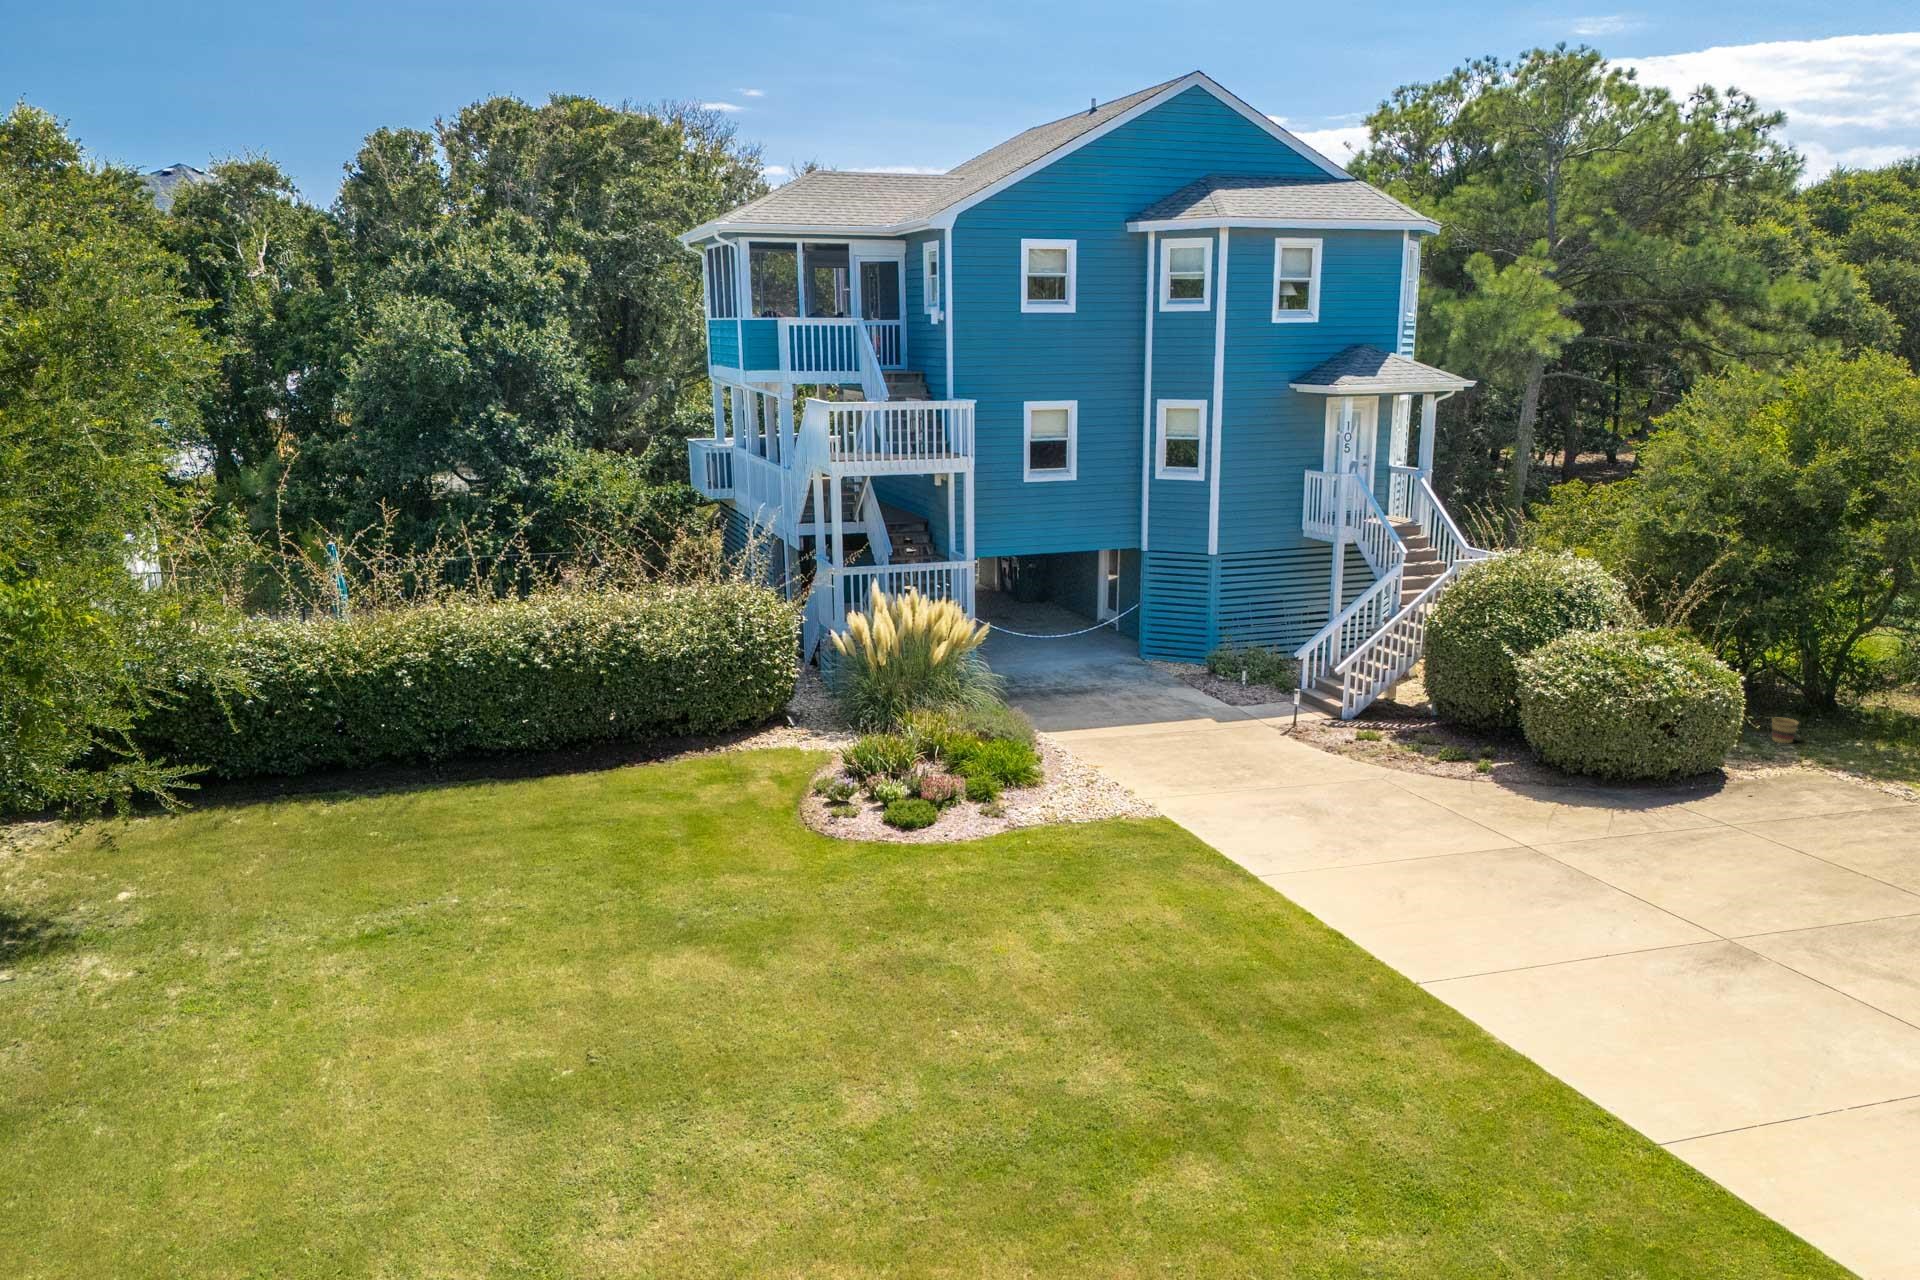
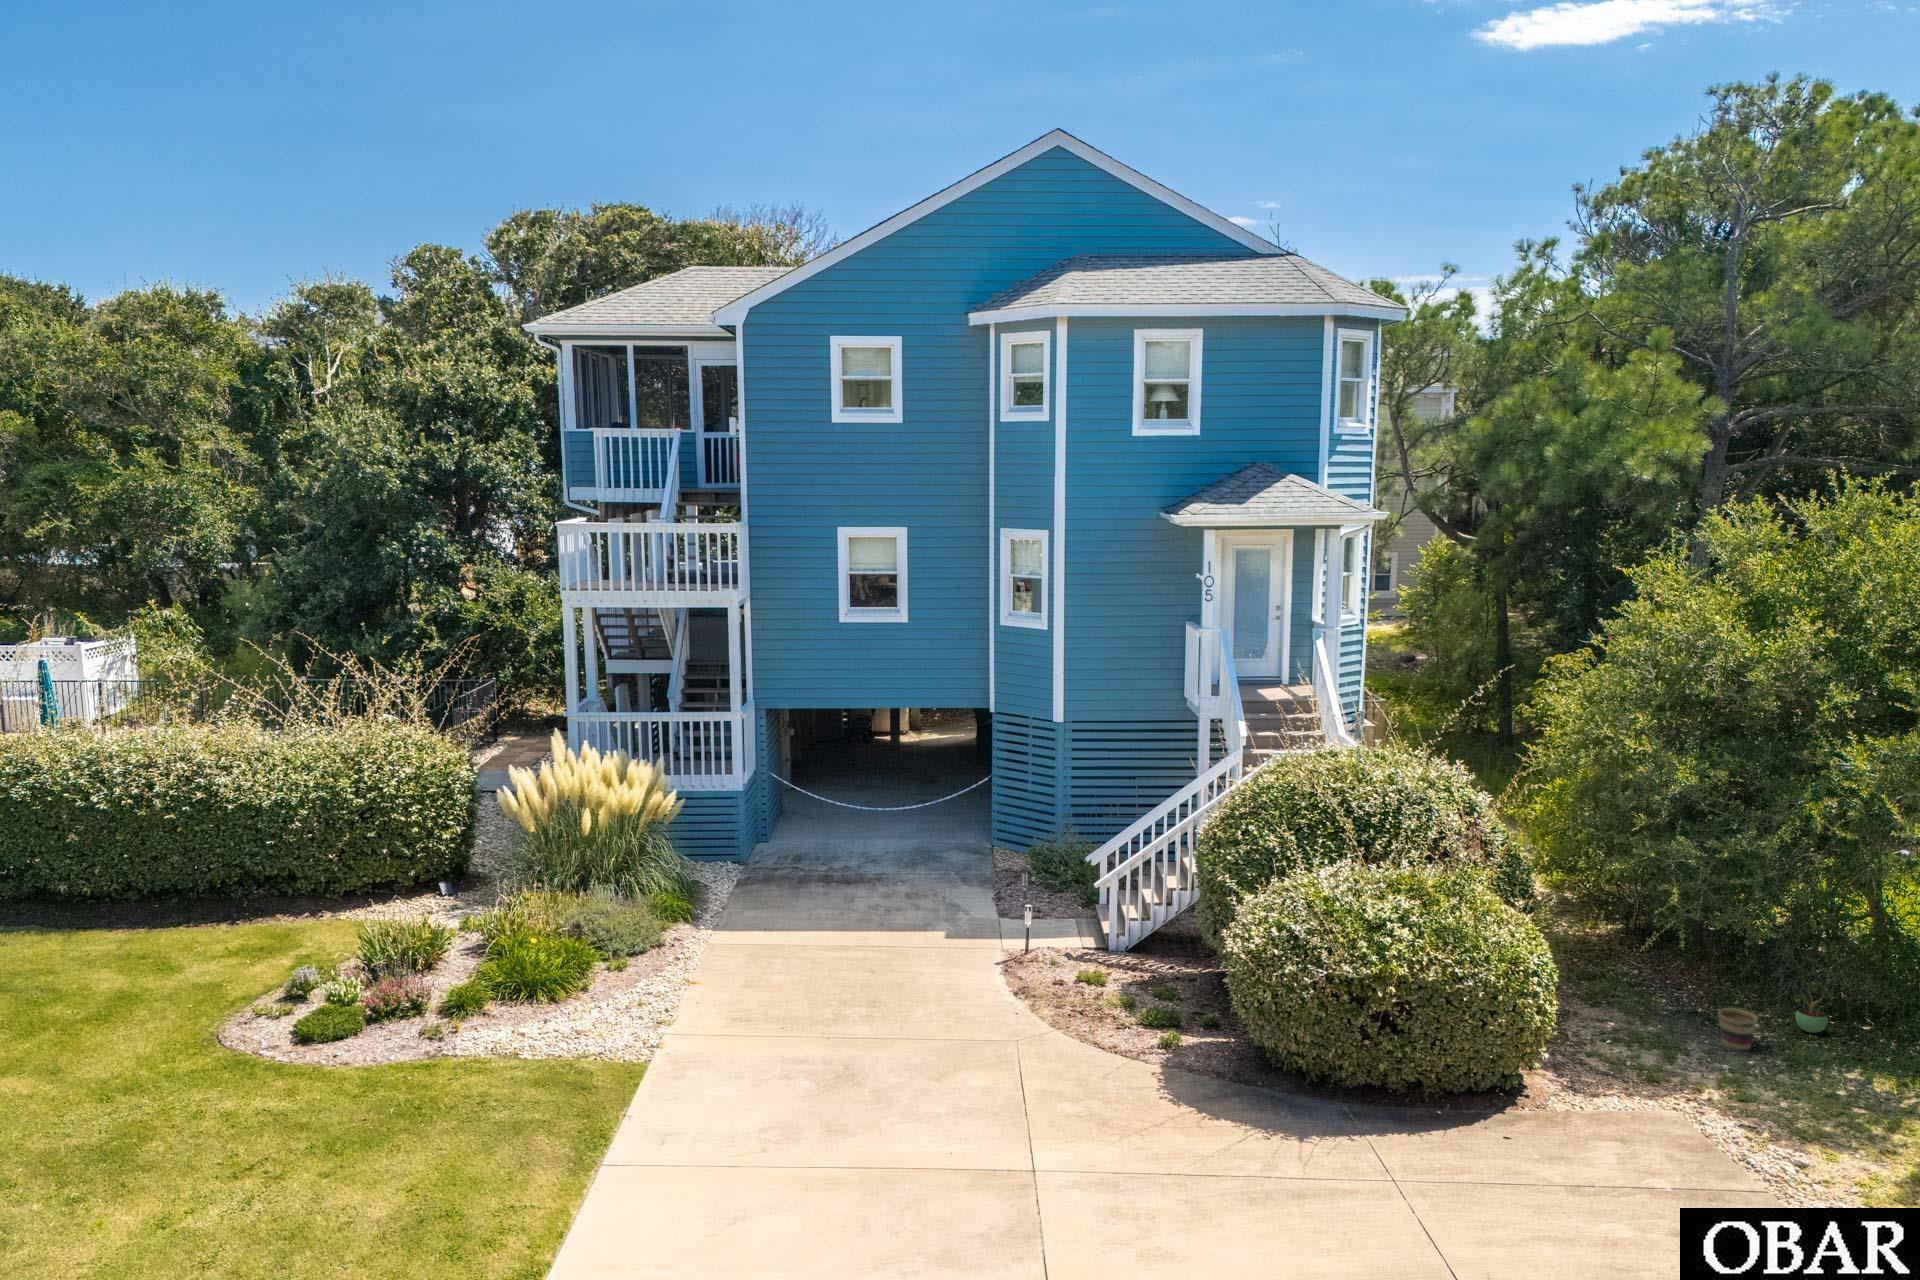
potted plant: none [1801,696,1831,731] -> present [1793,979,1835,1033]

